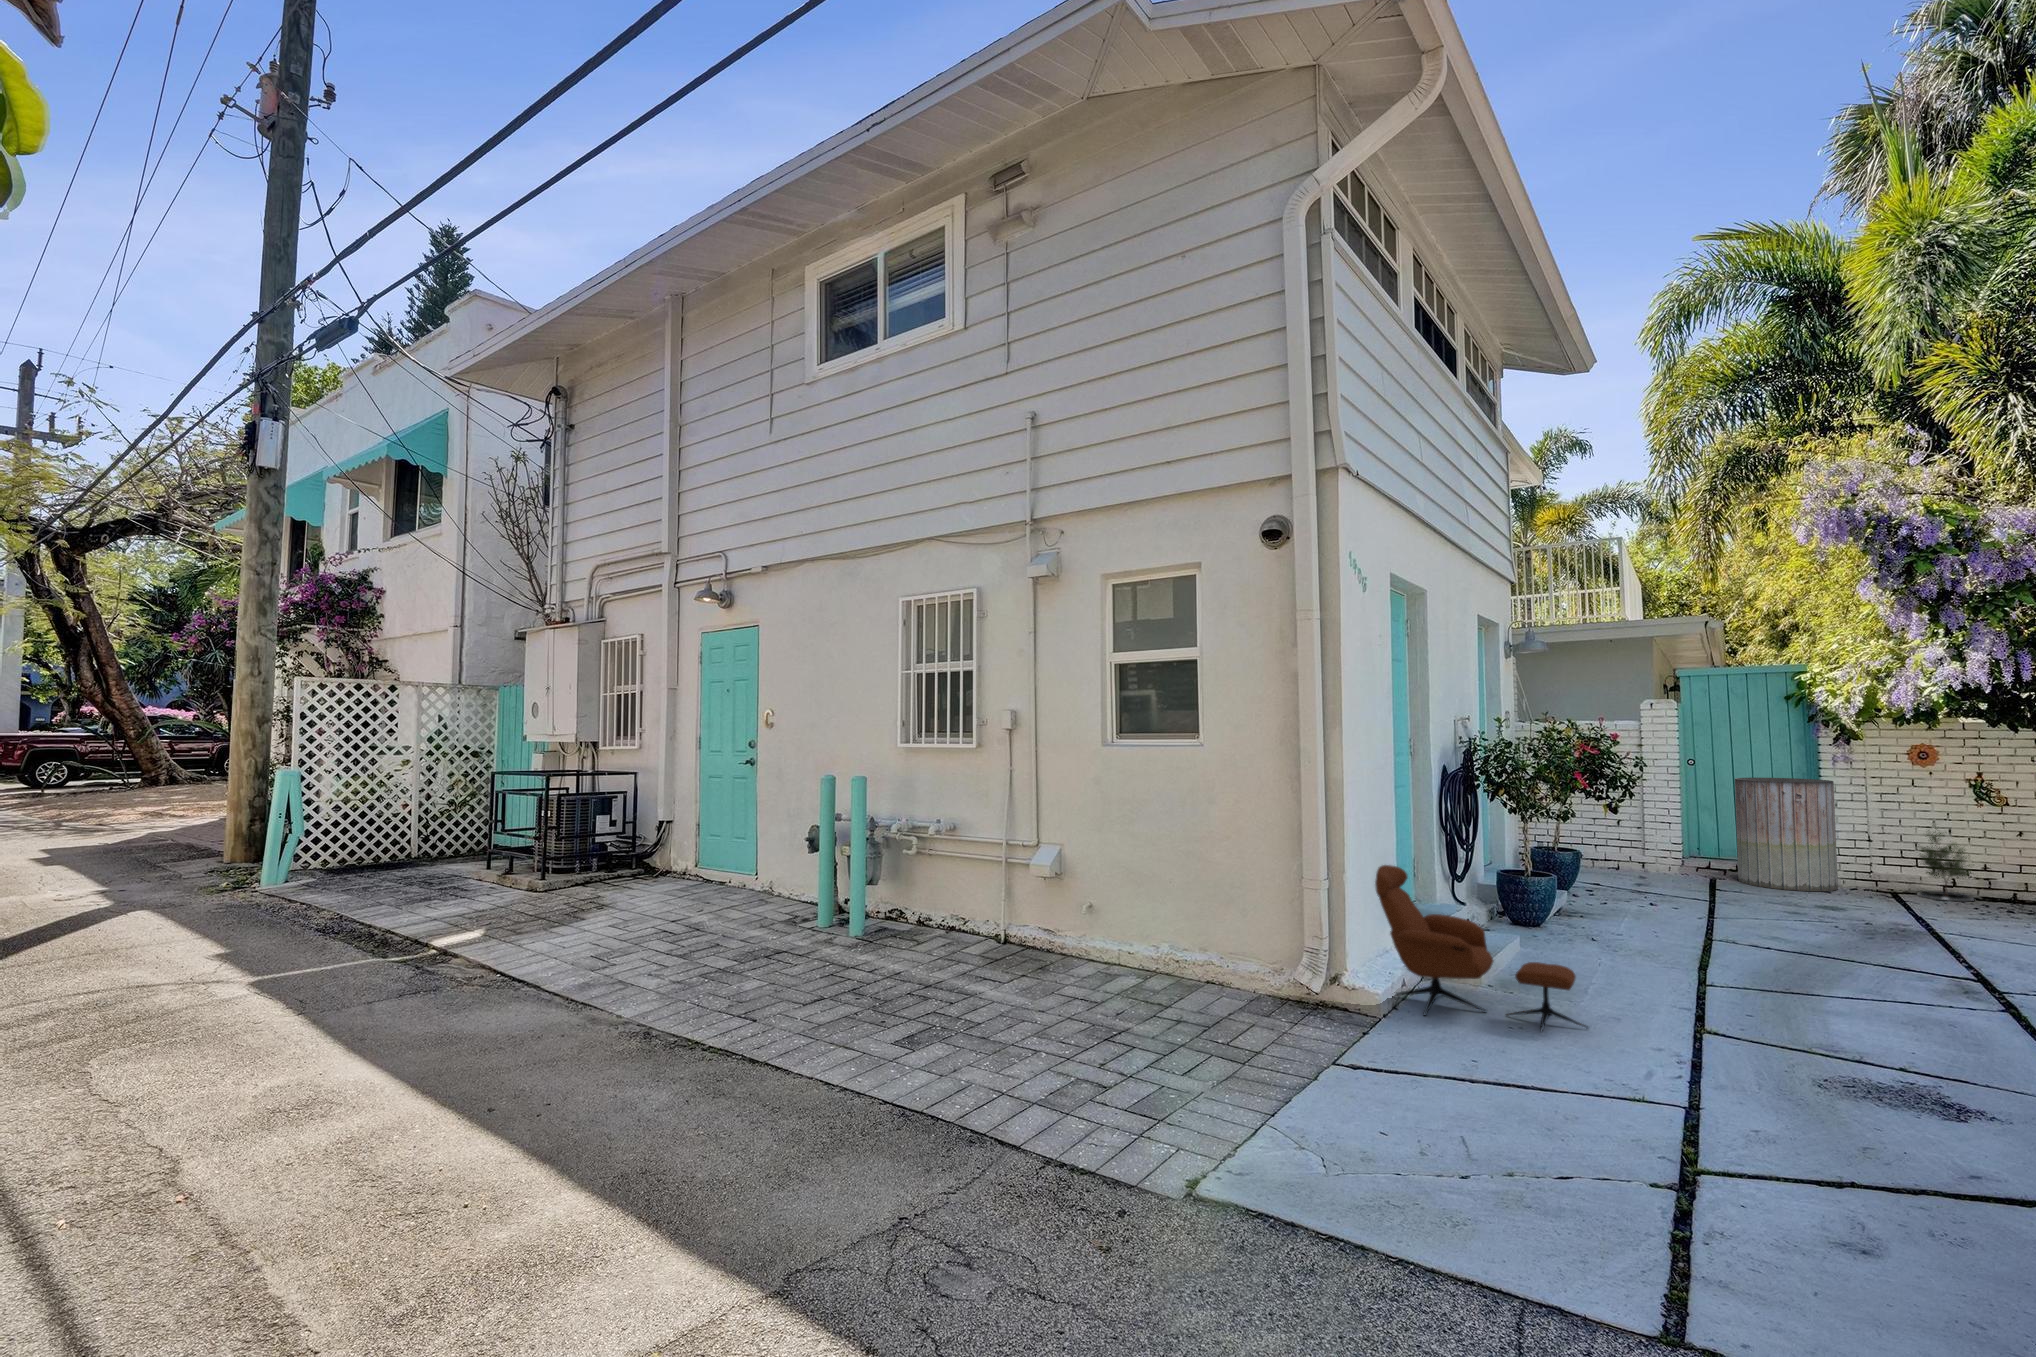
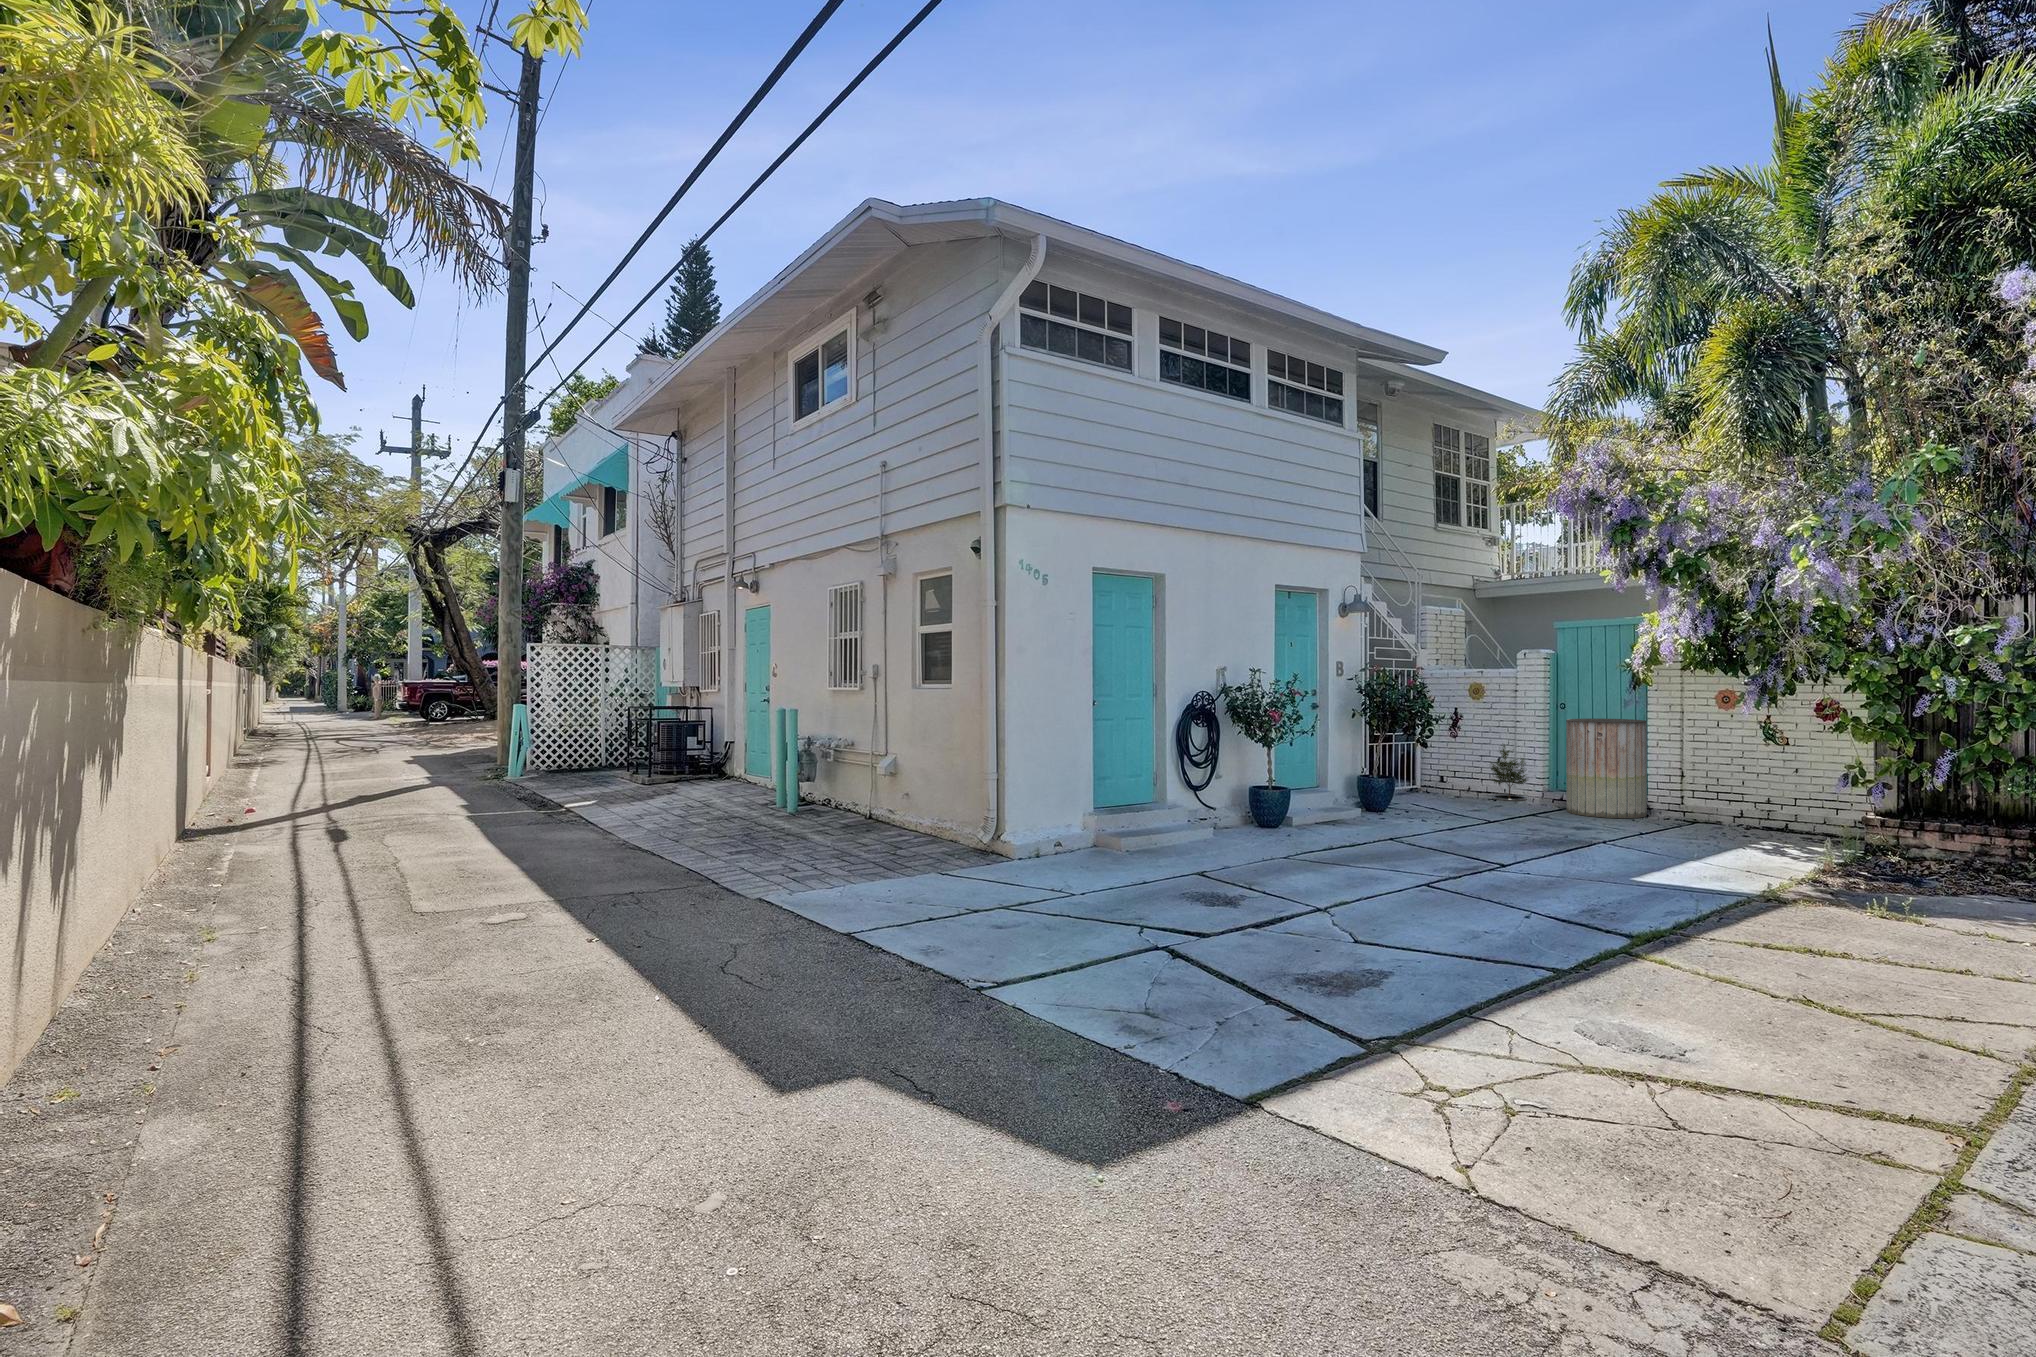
potted tree: present [1918,827,1973,901] -> present [1491,744,1528,801]
lounge chair: present [1375,865,1588,1031] -> none [1034,768,1132,871]

